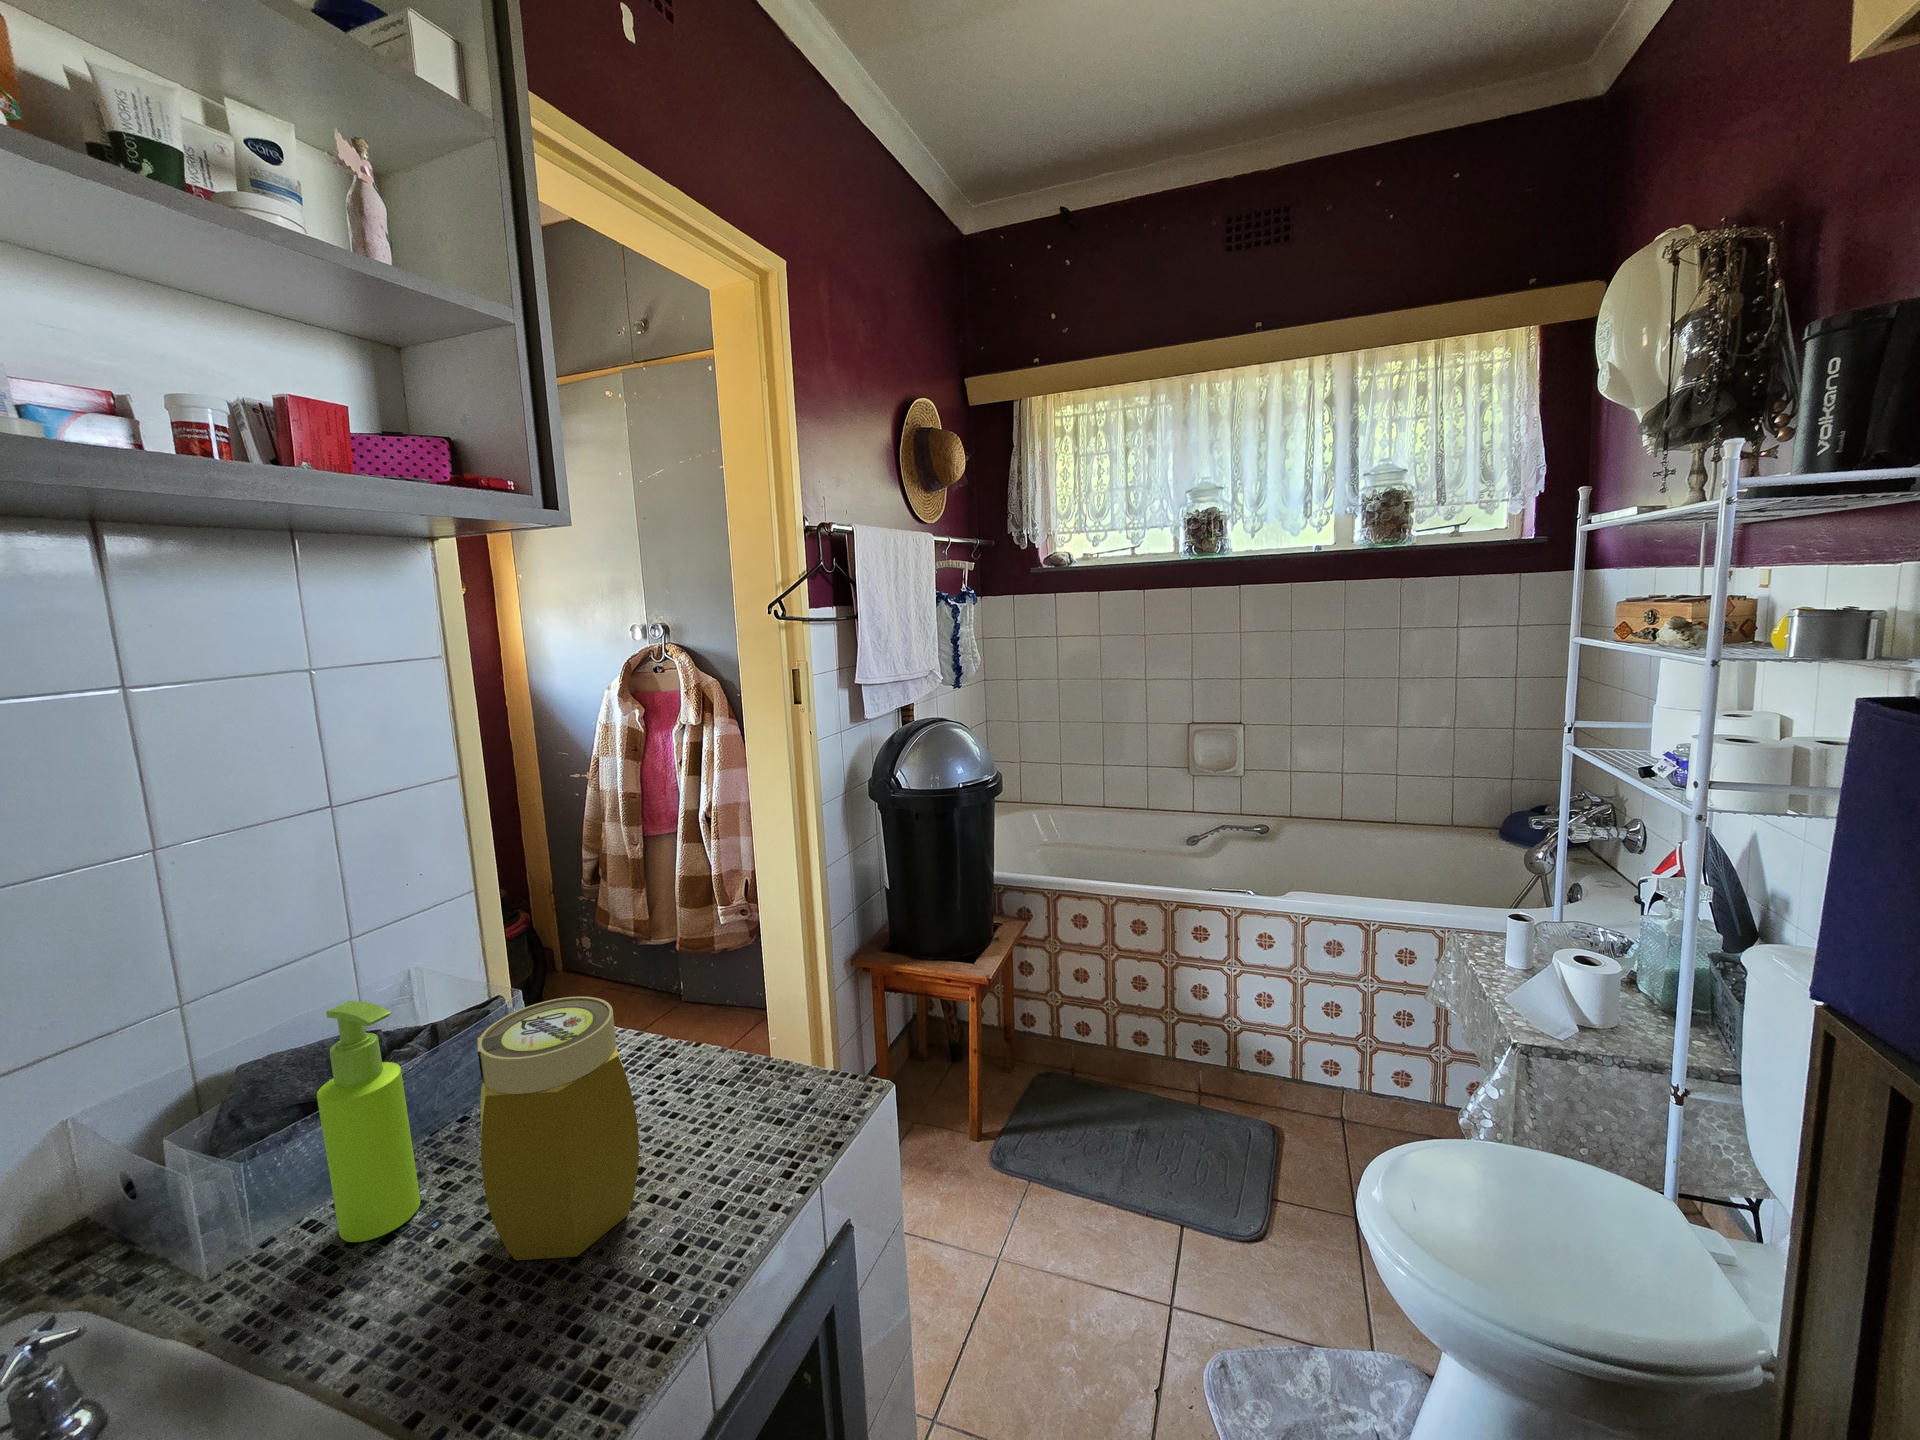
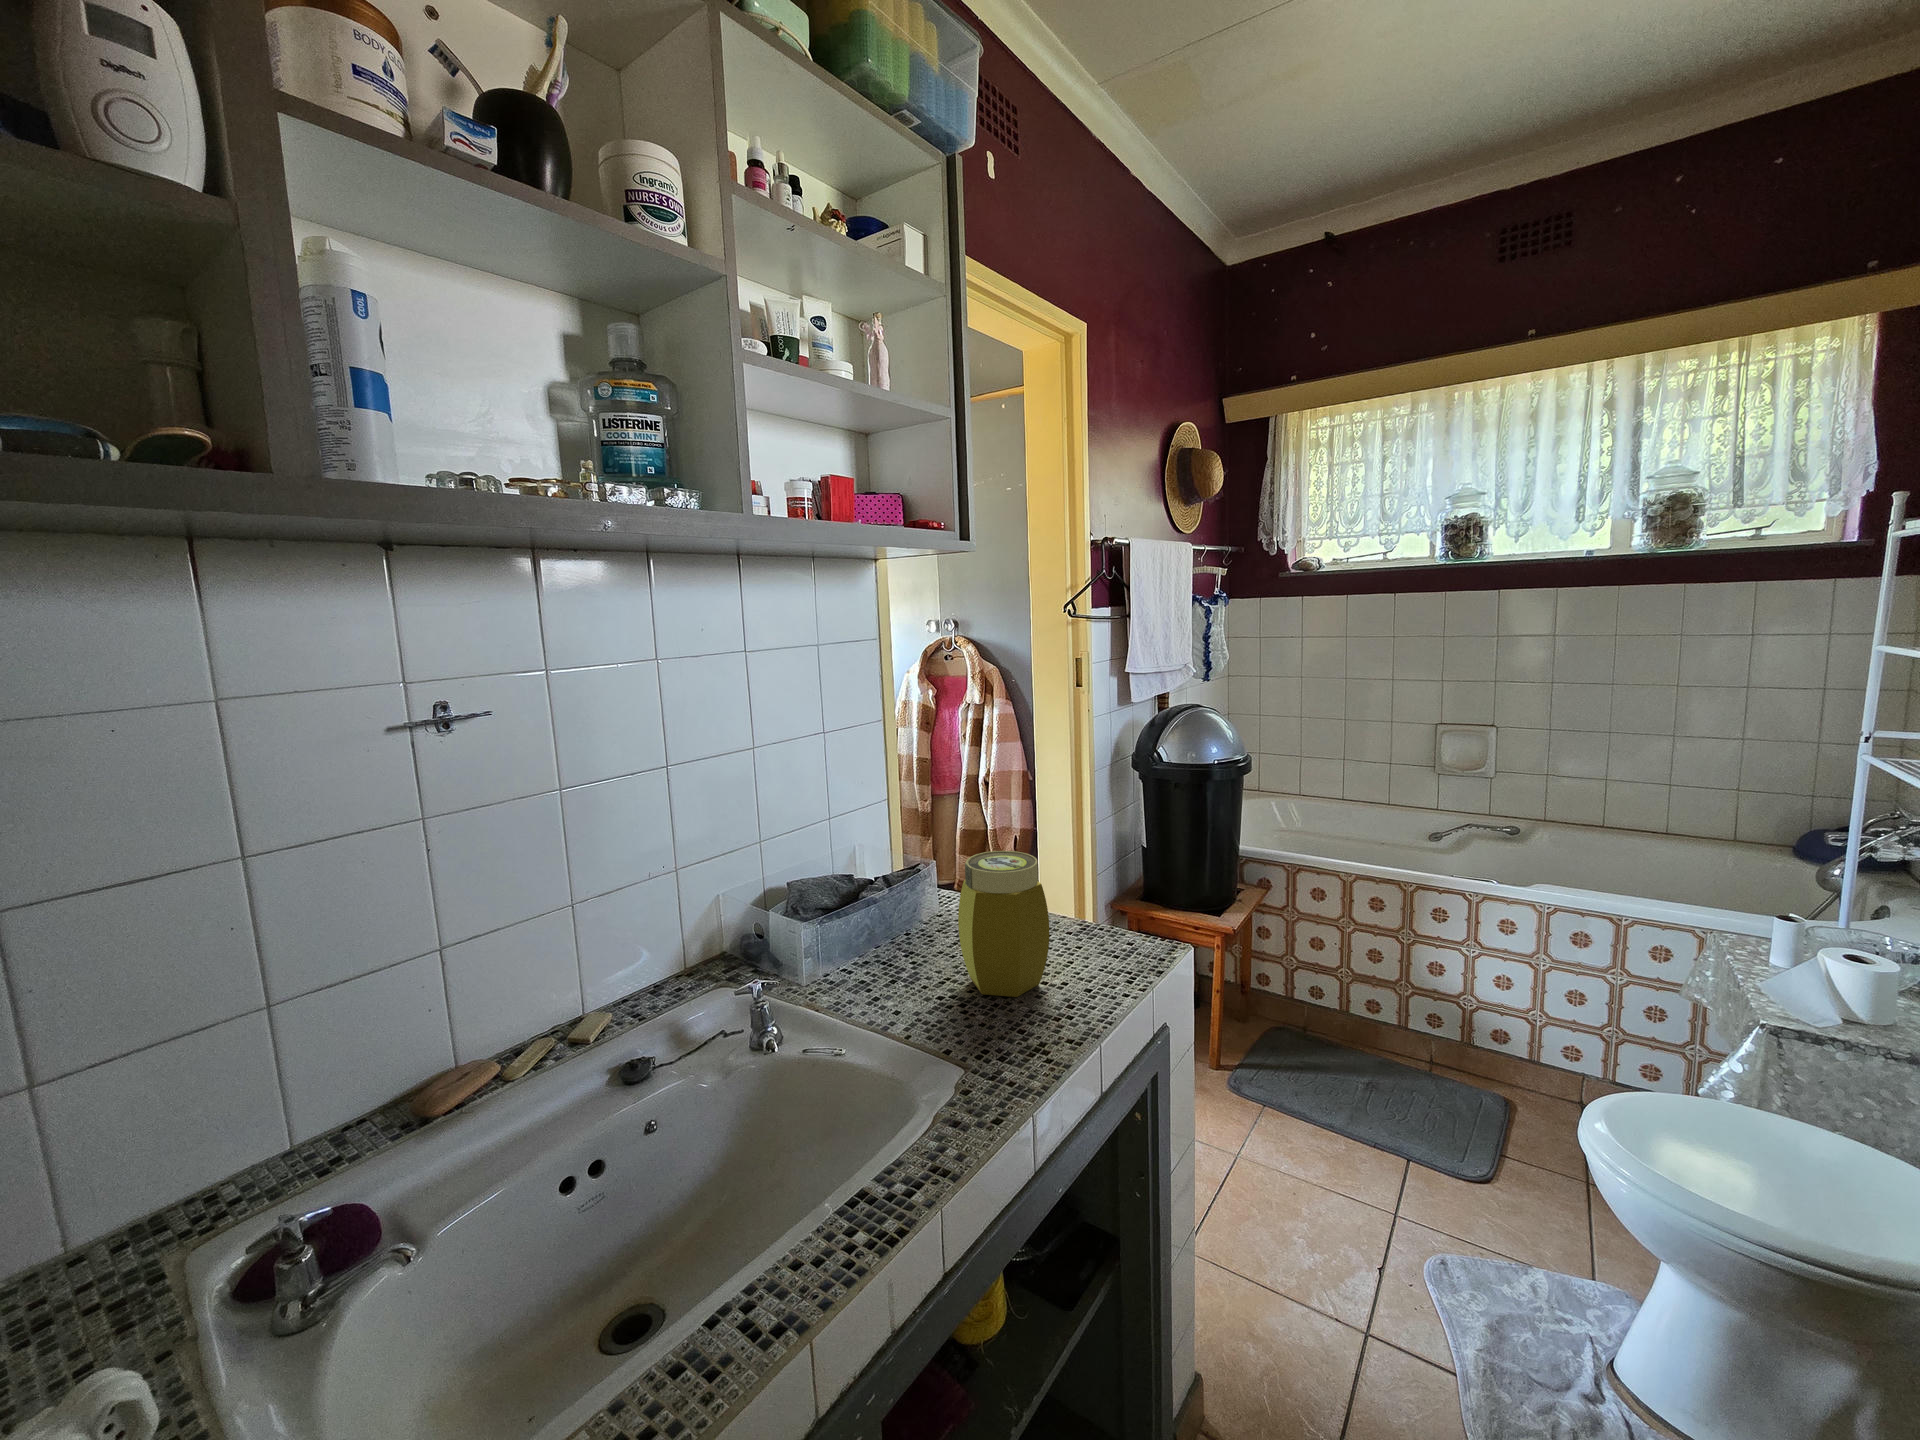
soap dispenser: present [317,1001,421,1242] -> none [869,840,912,977]

